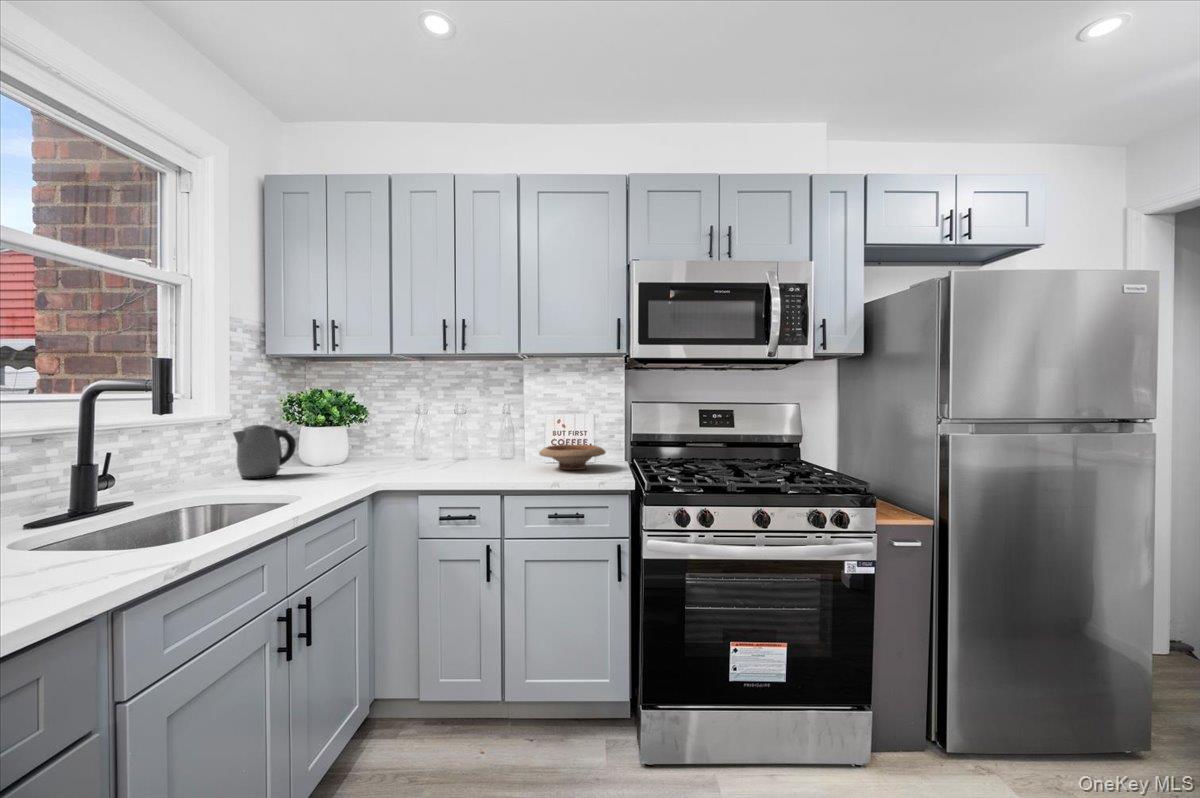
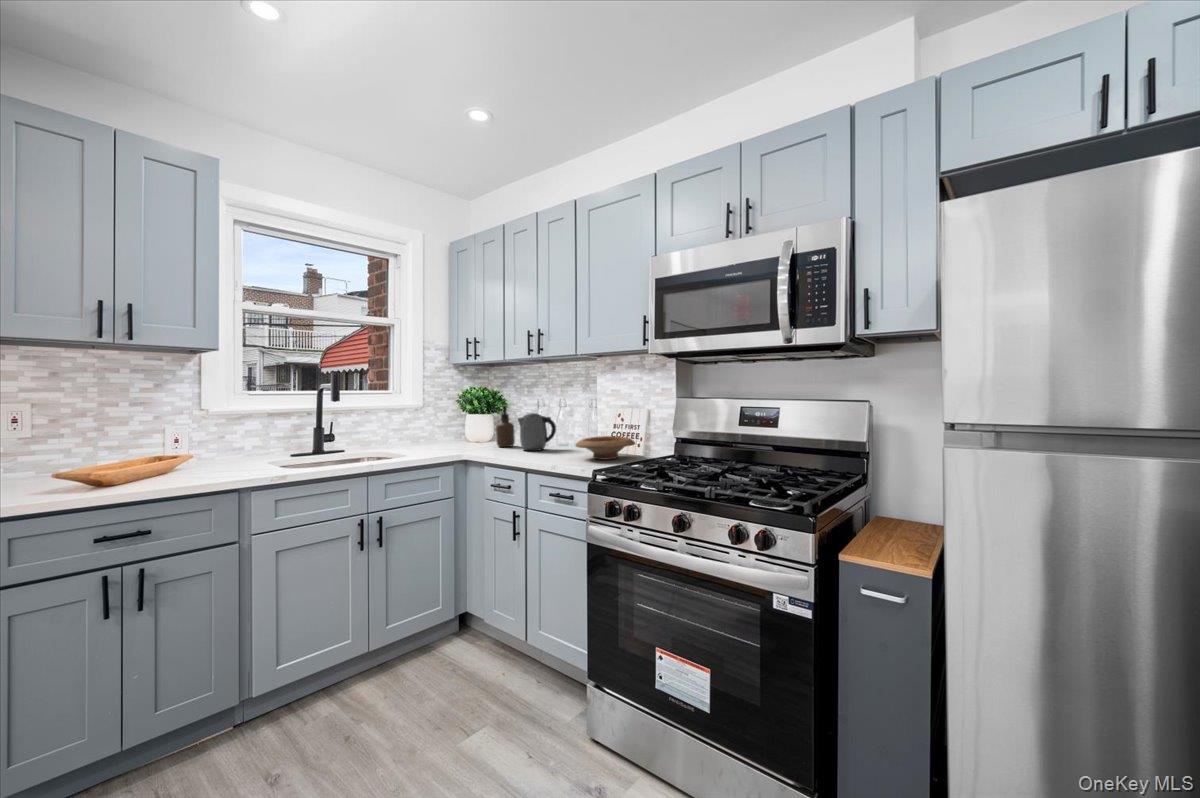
soap dispenser: none [377,412,402,467] -> present [496,406,515,447]
kettle: present [233,425,296,479] -> present [518,413,556,451]

